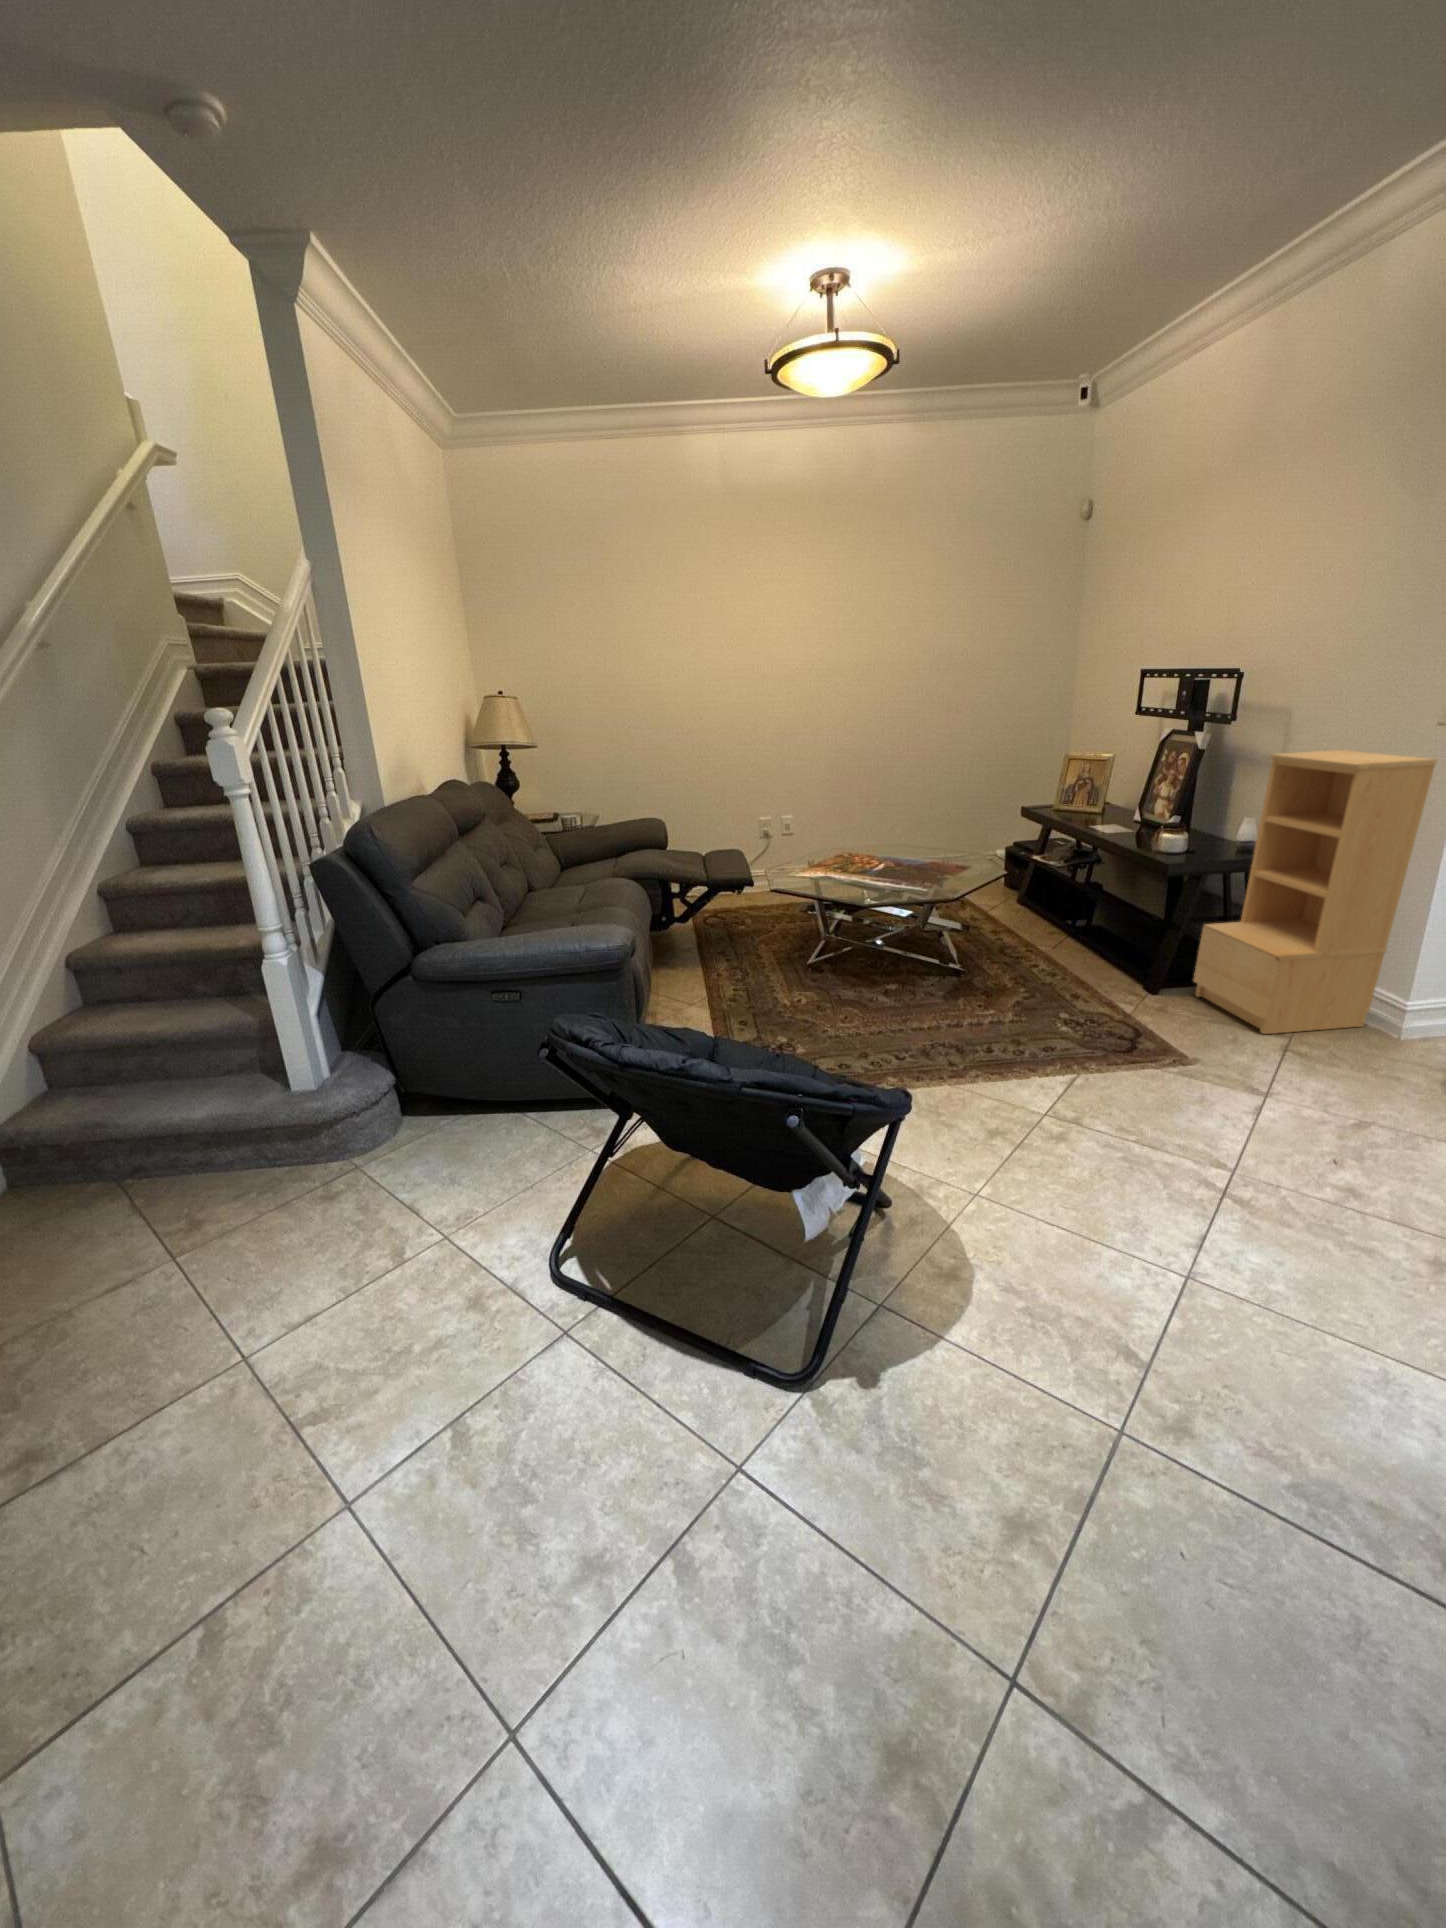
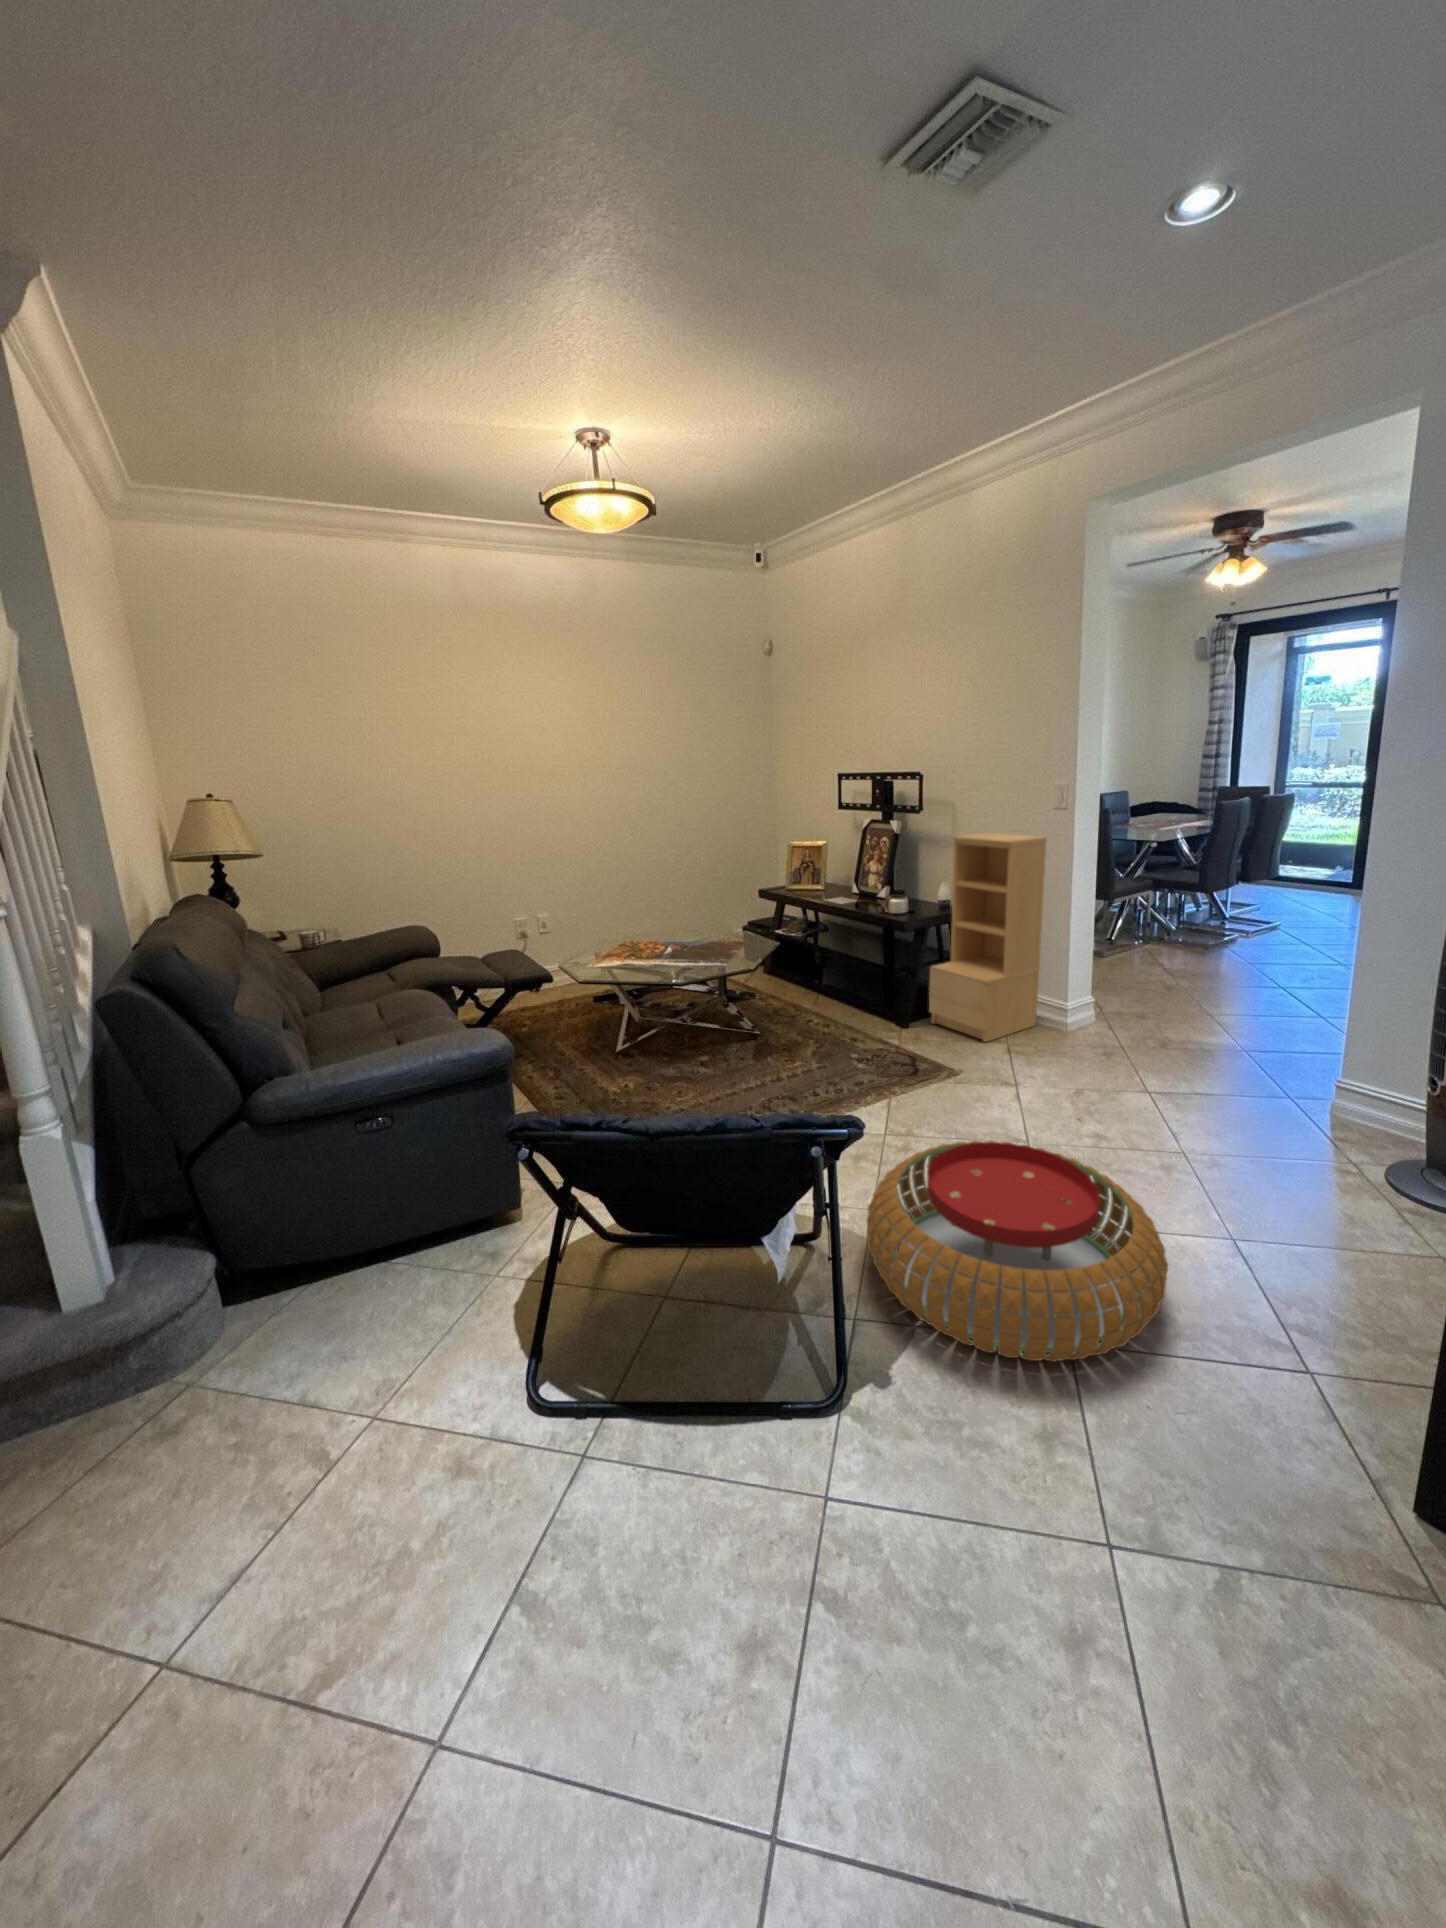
pouf: none [925,1151,1363,1495] -> present [866,1140,1168,1362]

